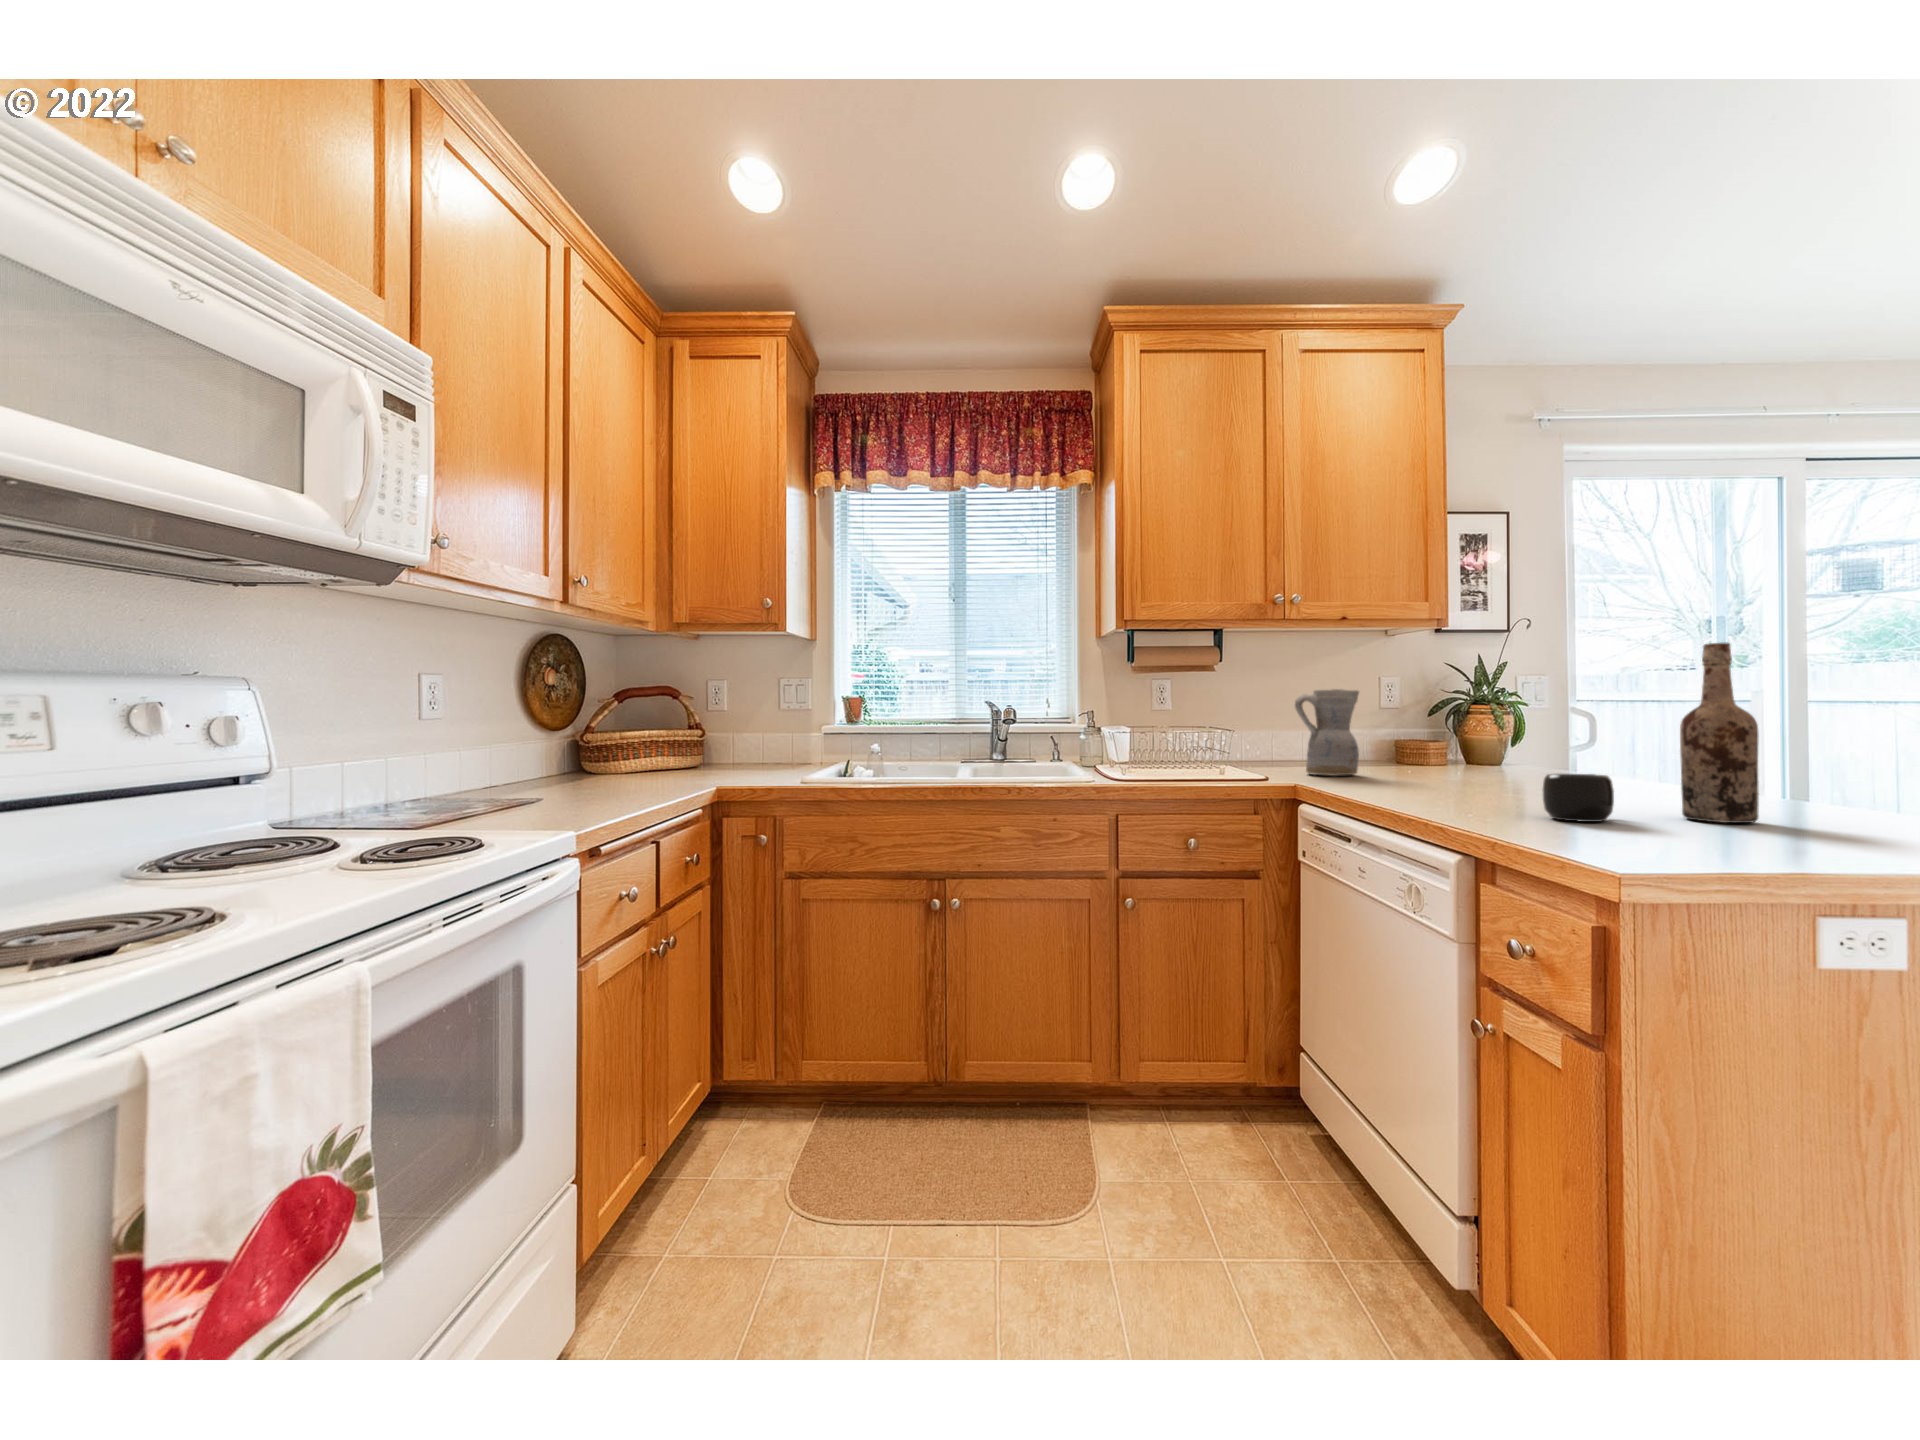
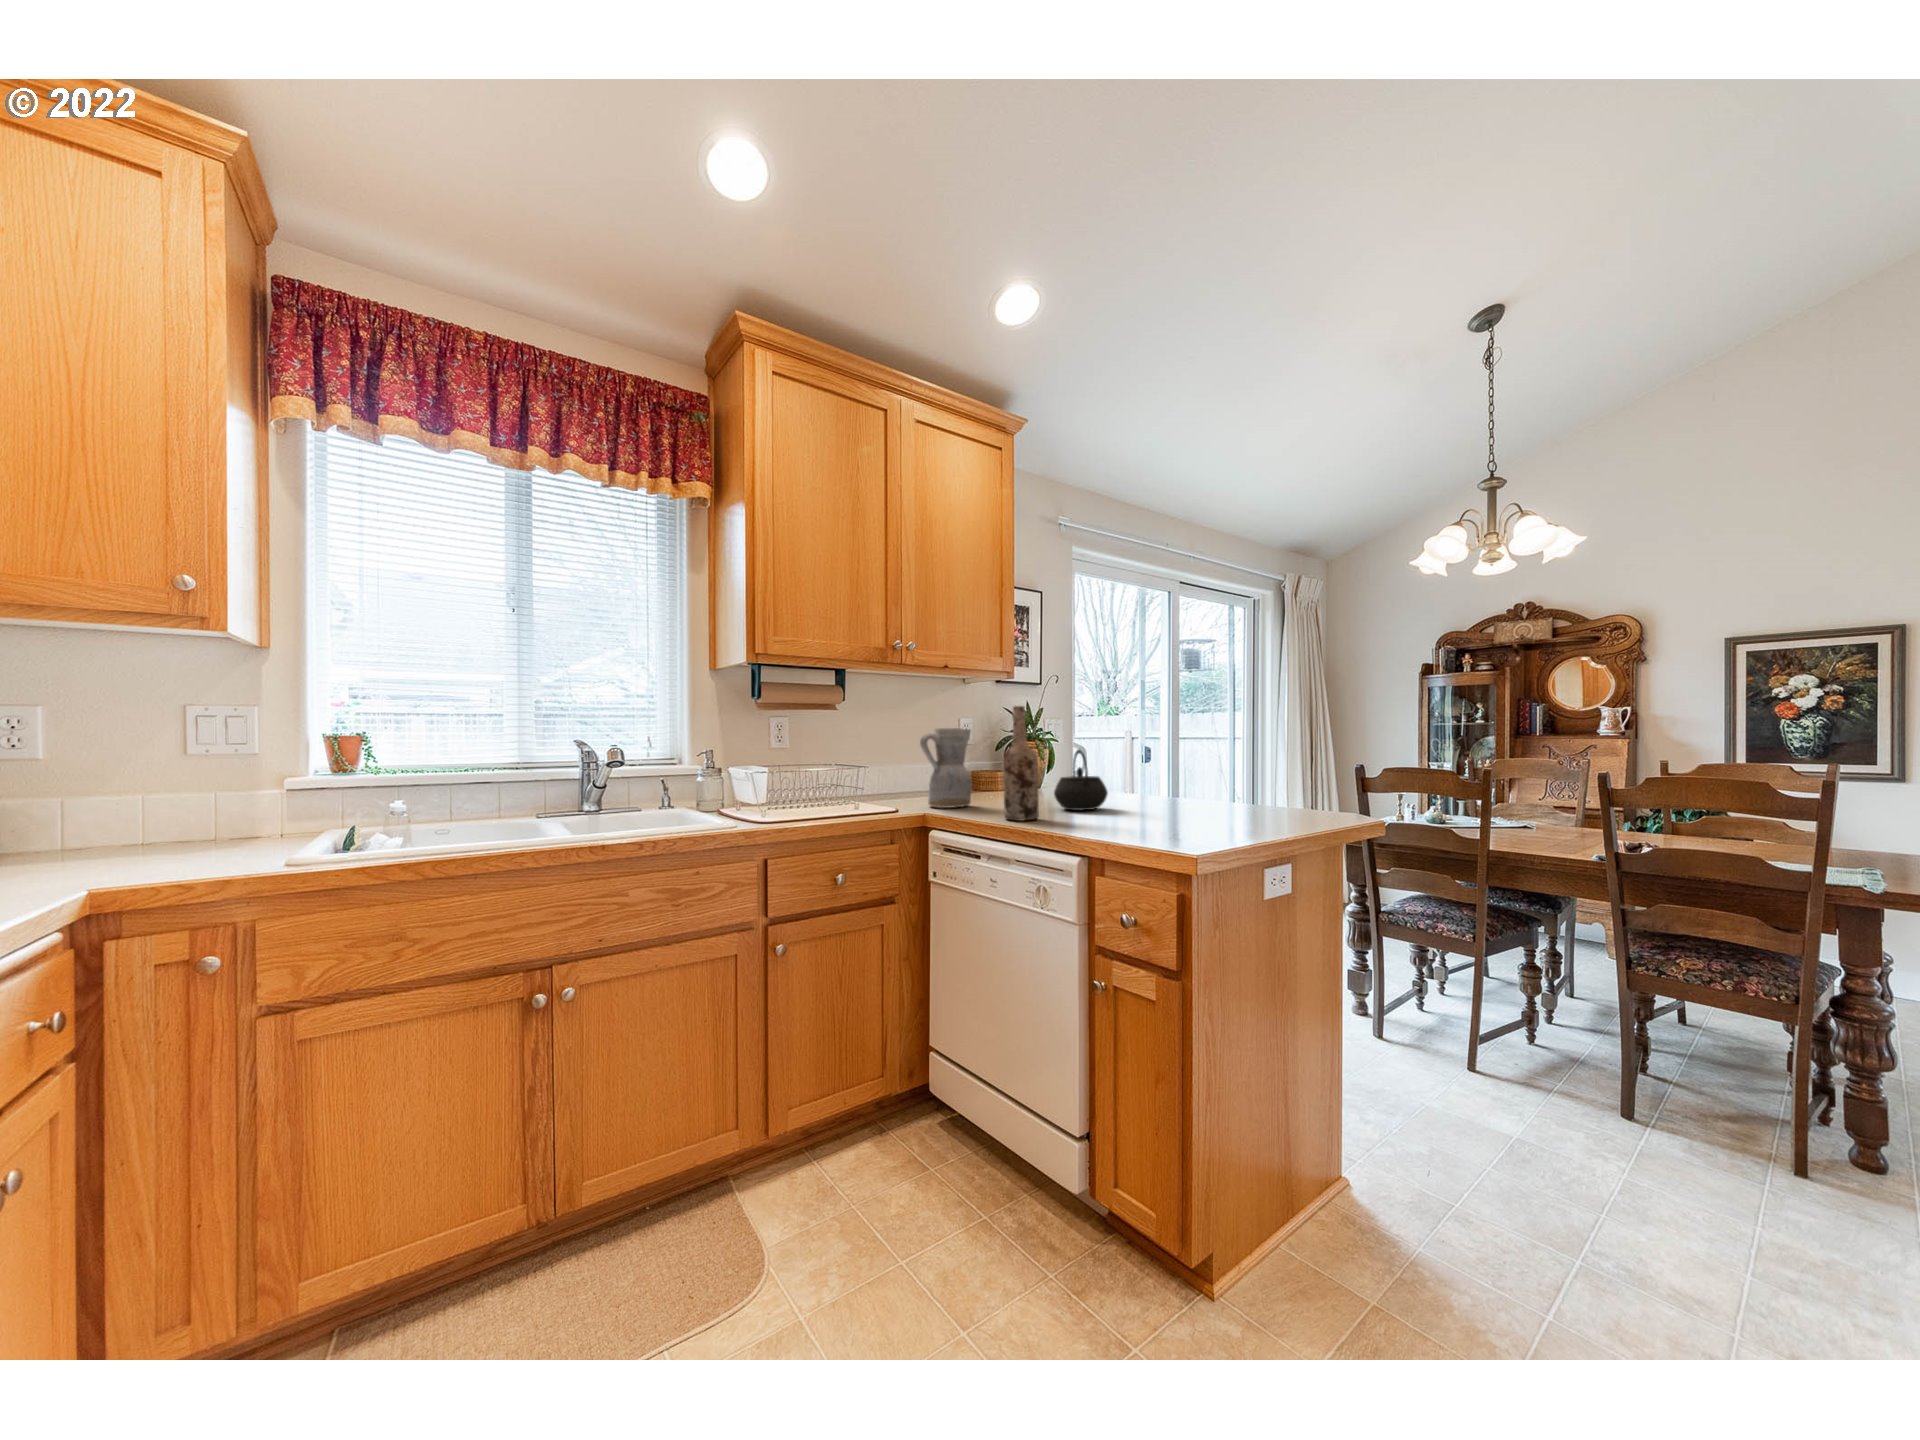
wine bottle: present [1680,643,1759,823] -> present [1003,706,1039,821]
kettle: none [1456,713,1536,787] -> present [1054,749,1108,810]
mug: present [1542,774,1614,822] -> none [1168,801,1216,841]

